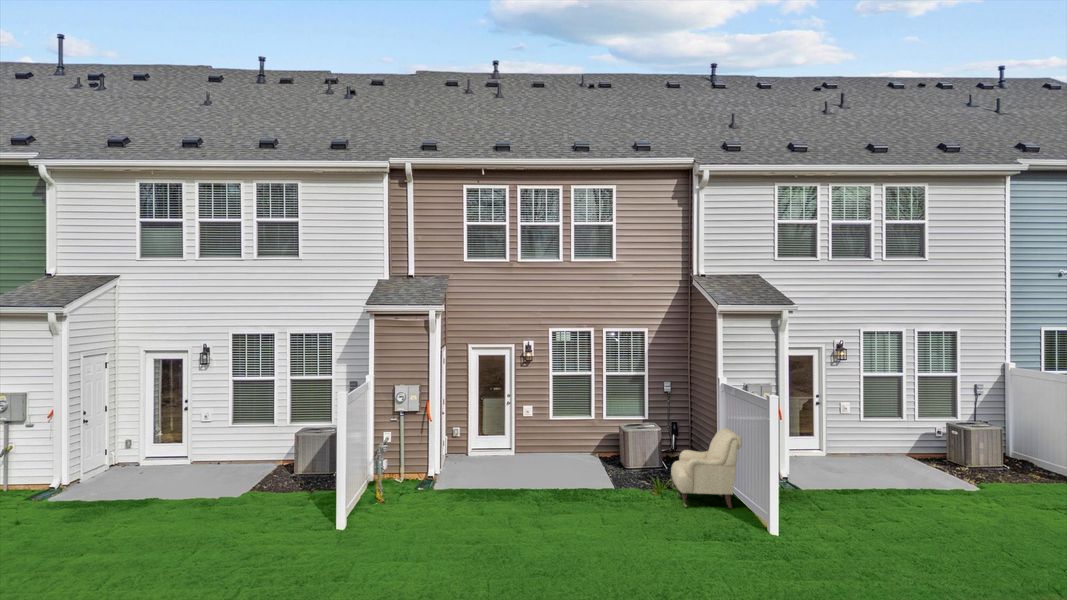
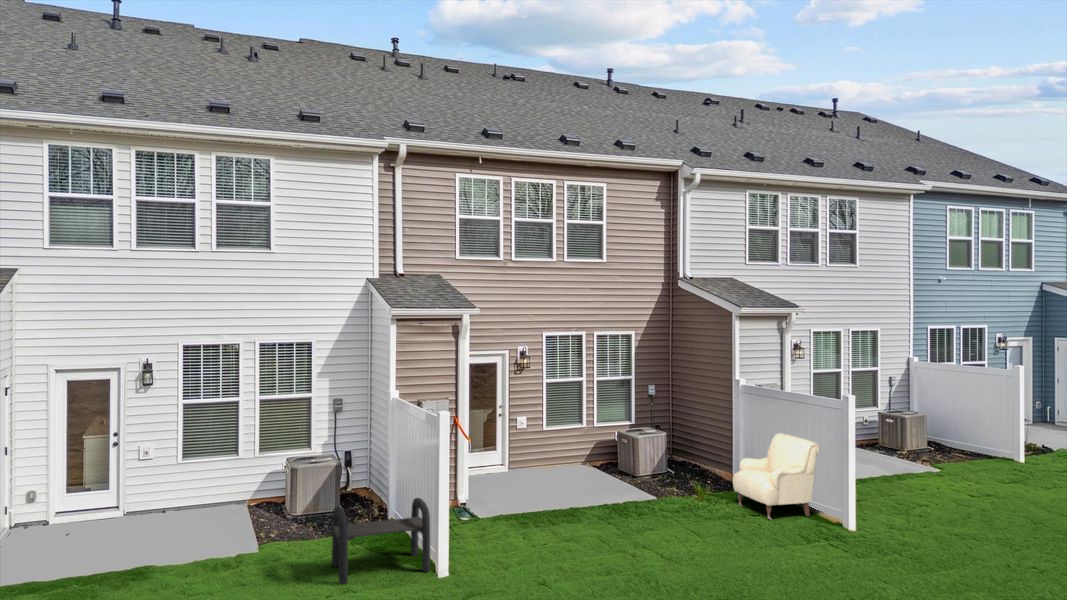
bench: none [273,455,352,512] -> present [332,498,430,584]

